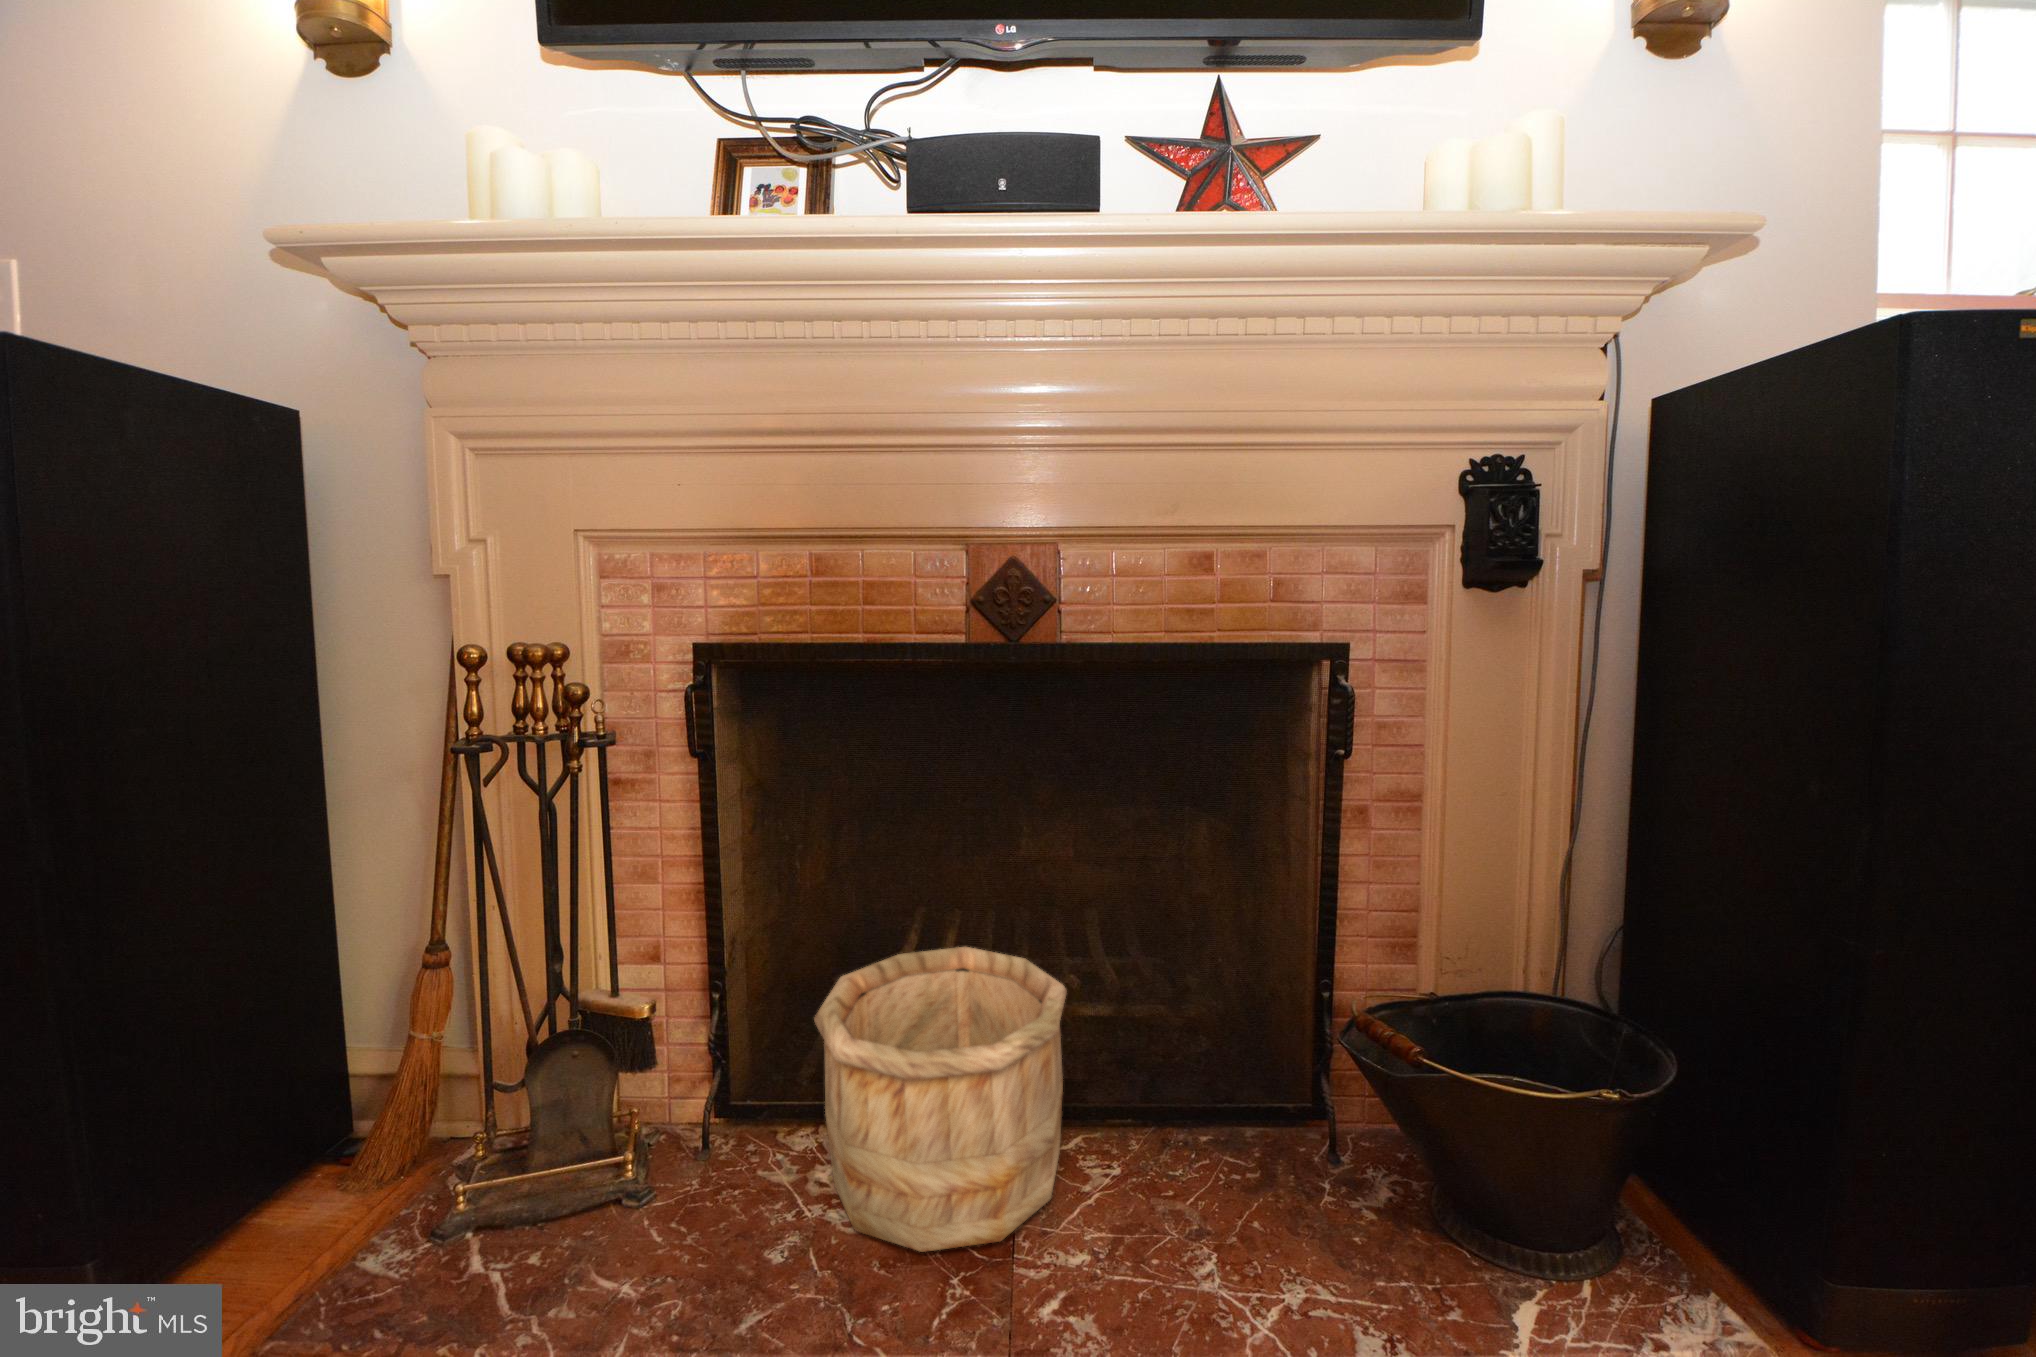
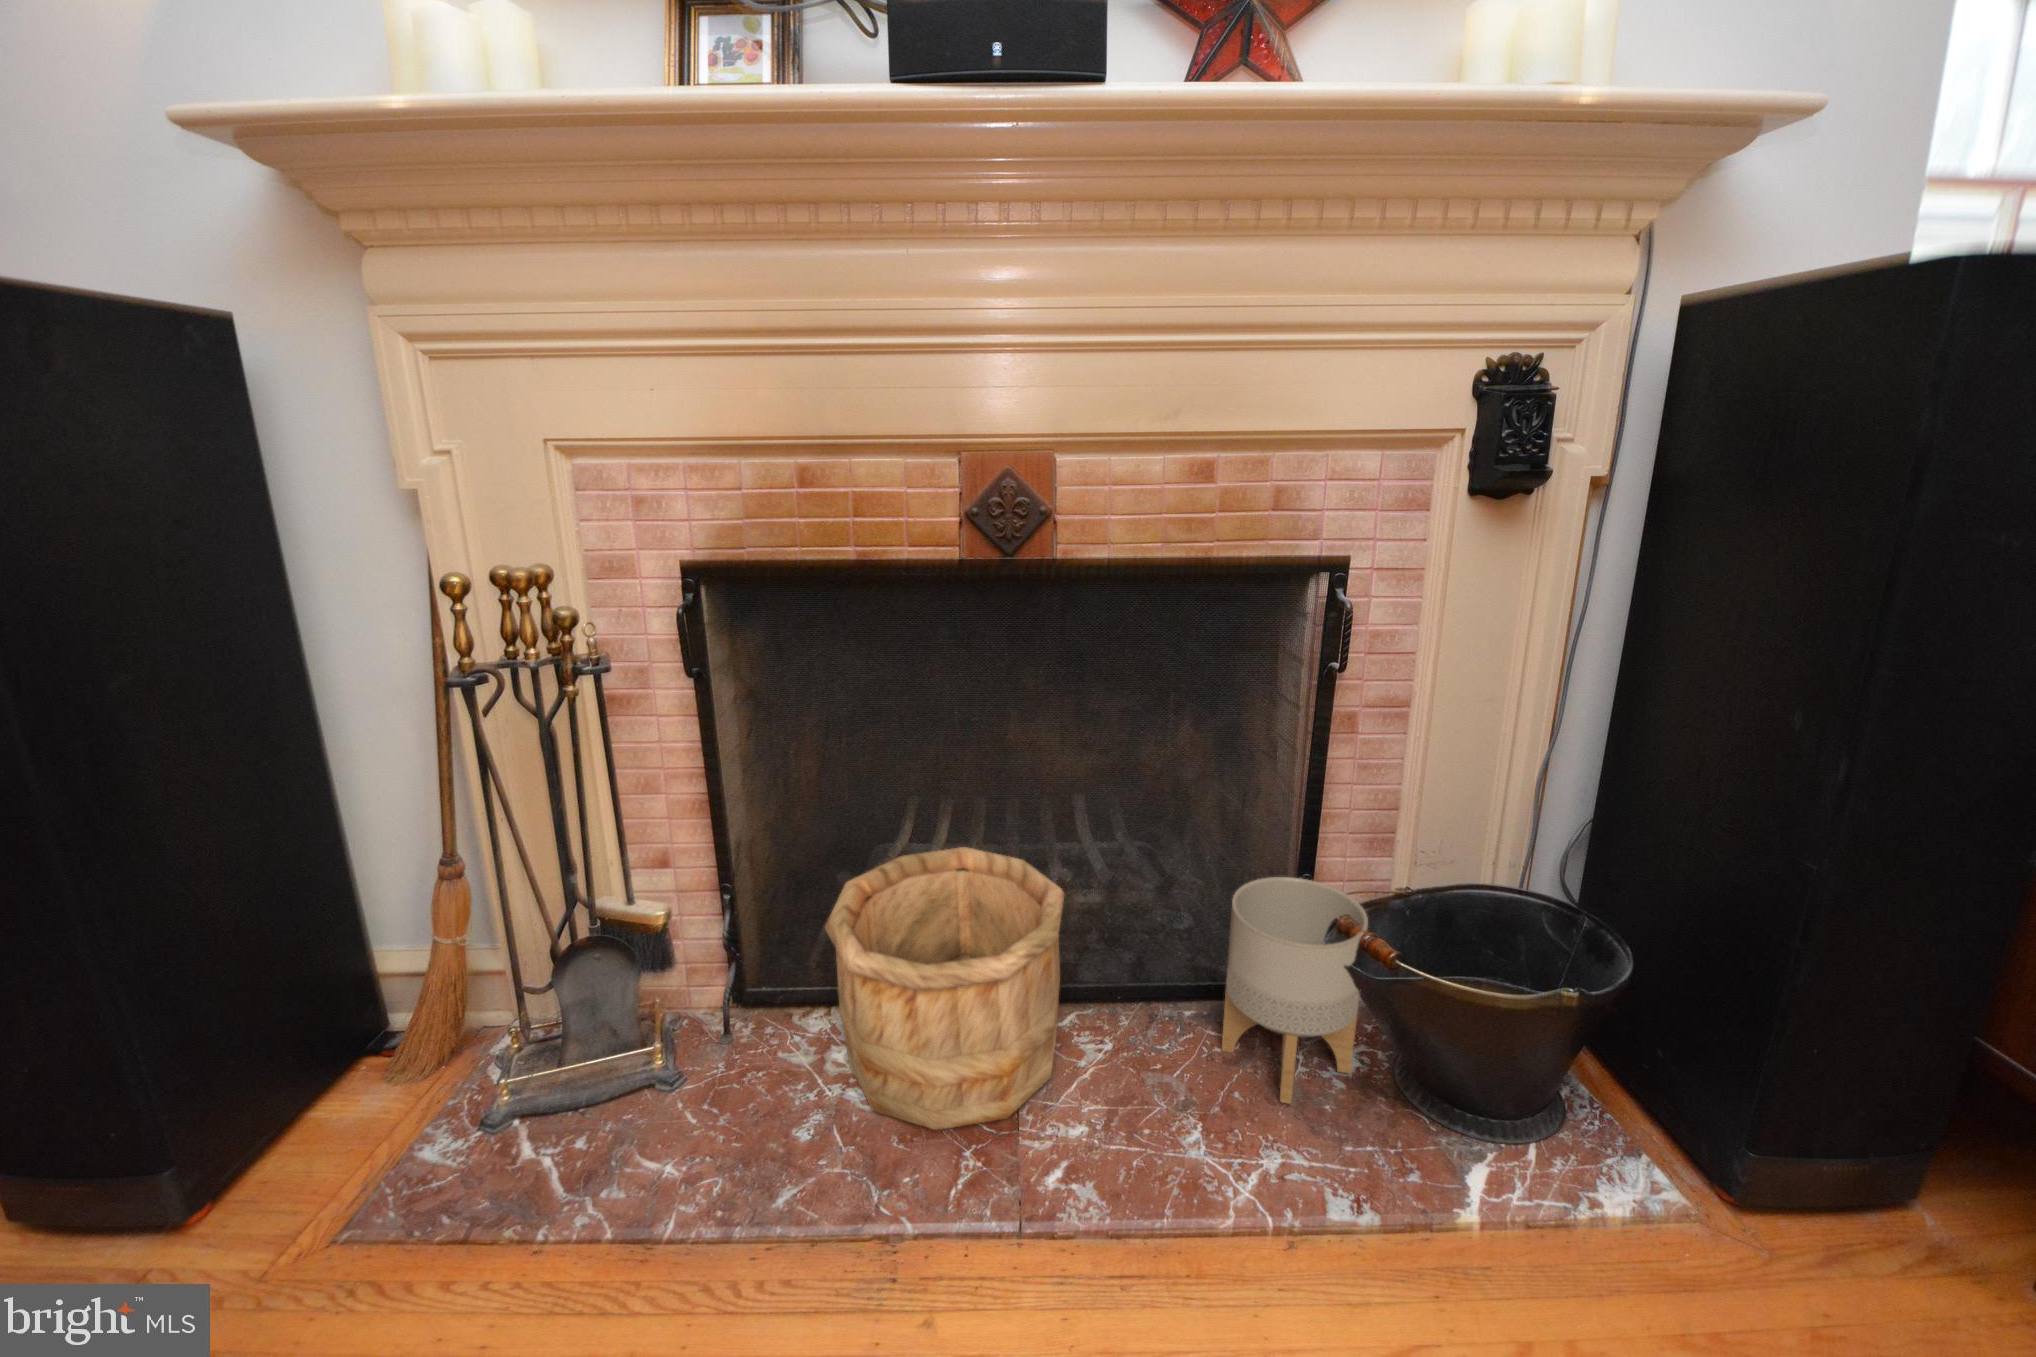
planter: none [1238,979,1387,1234] -> present [1222,877,1368,1104]

